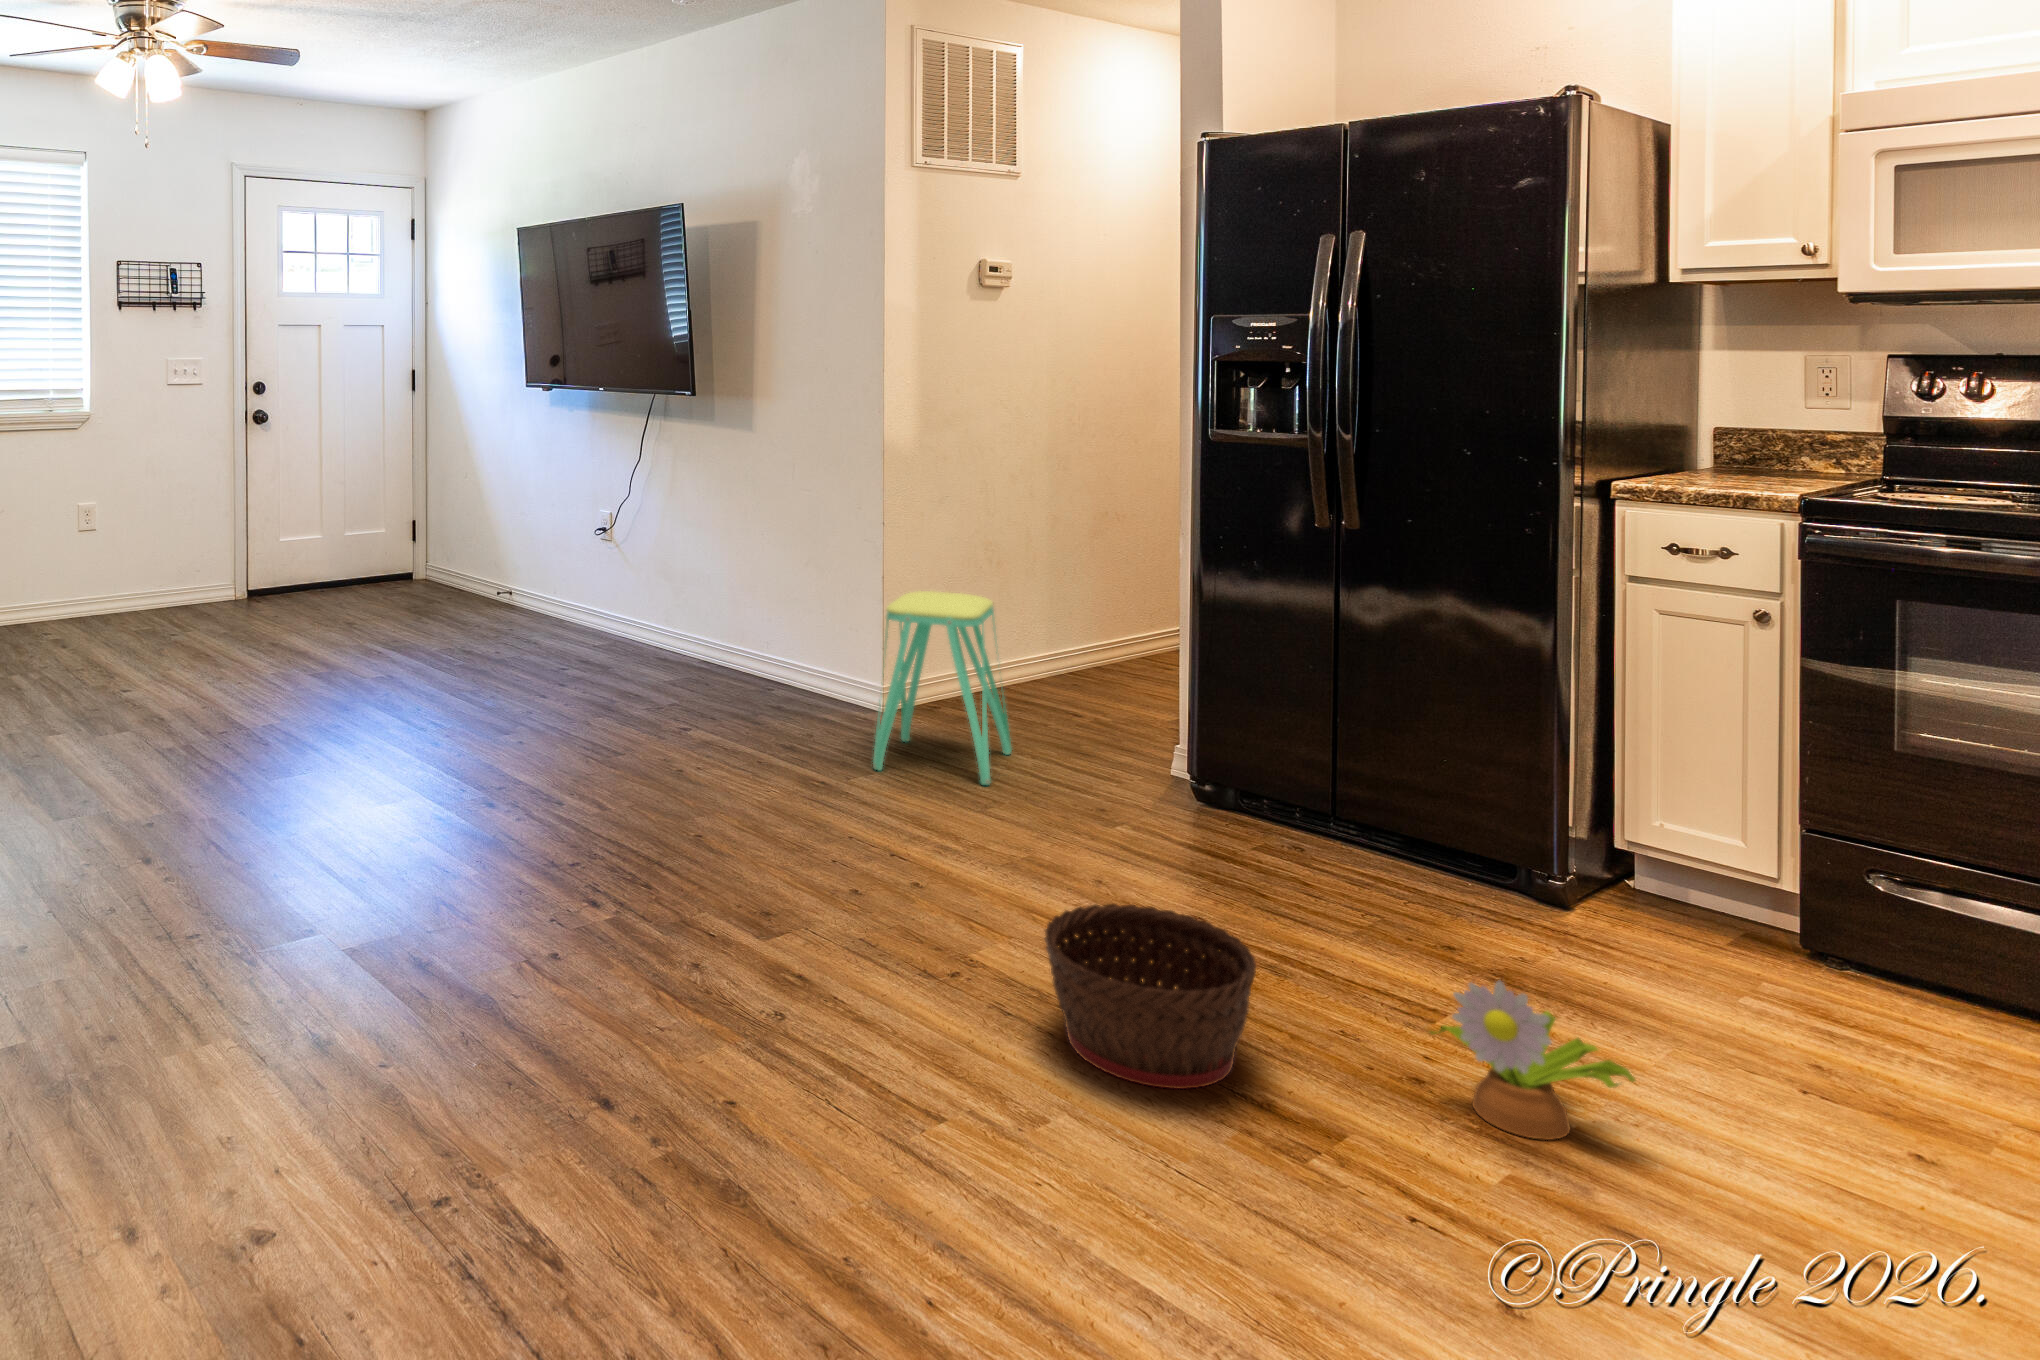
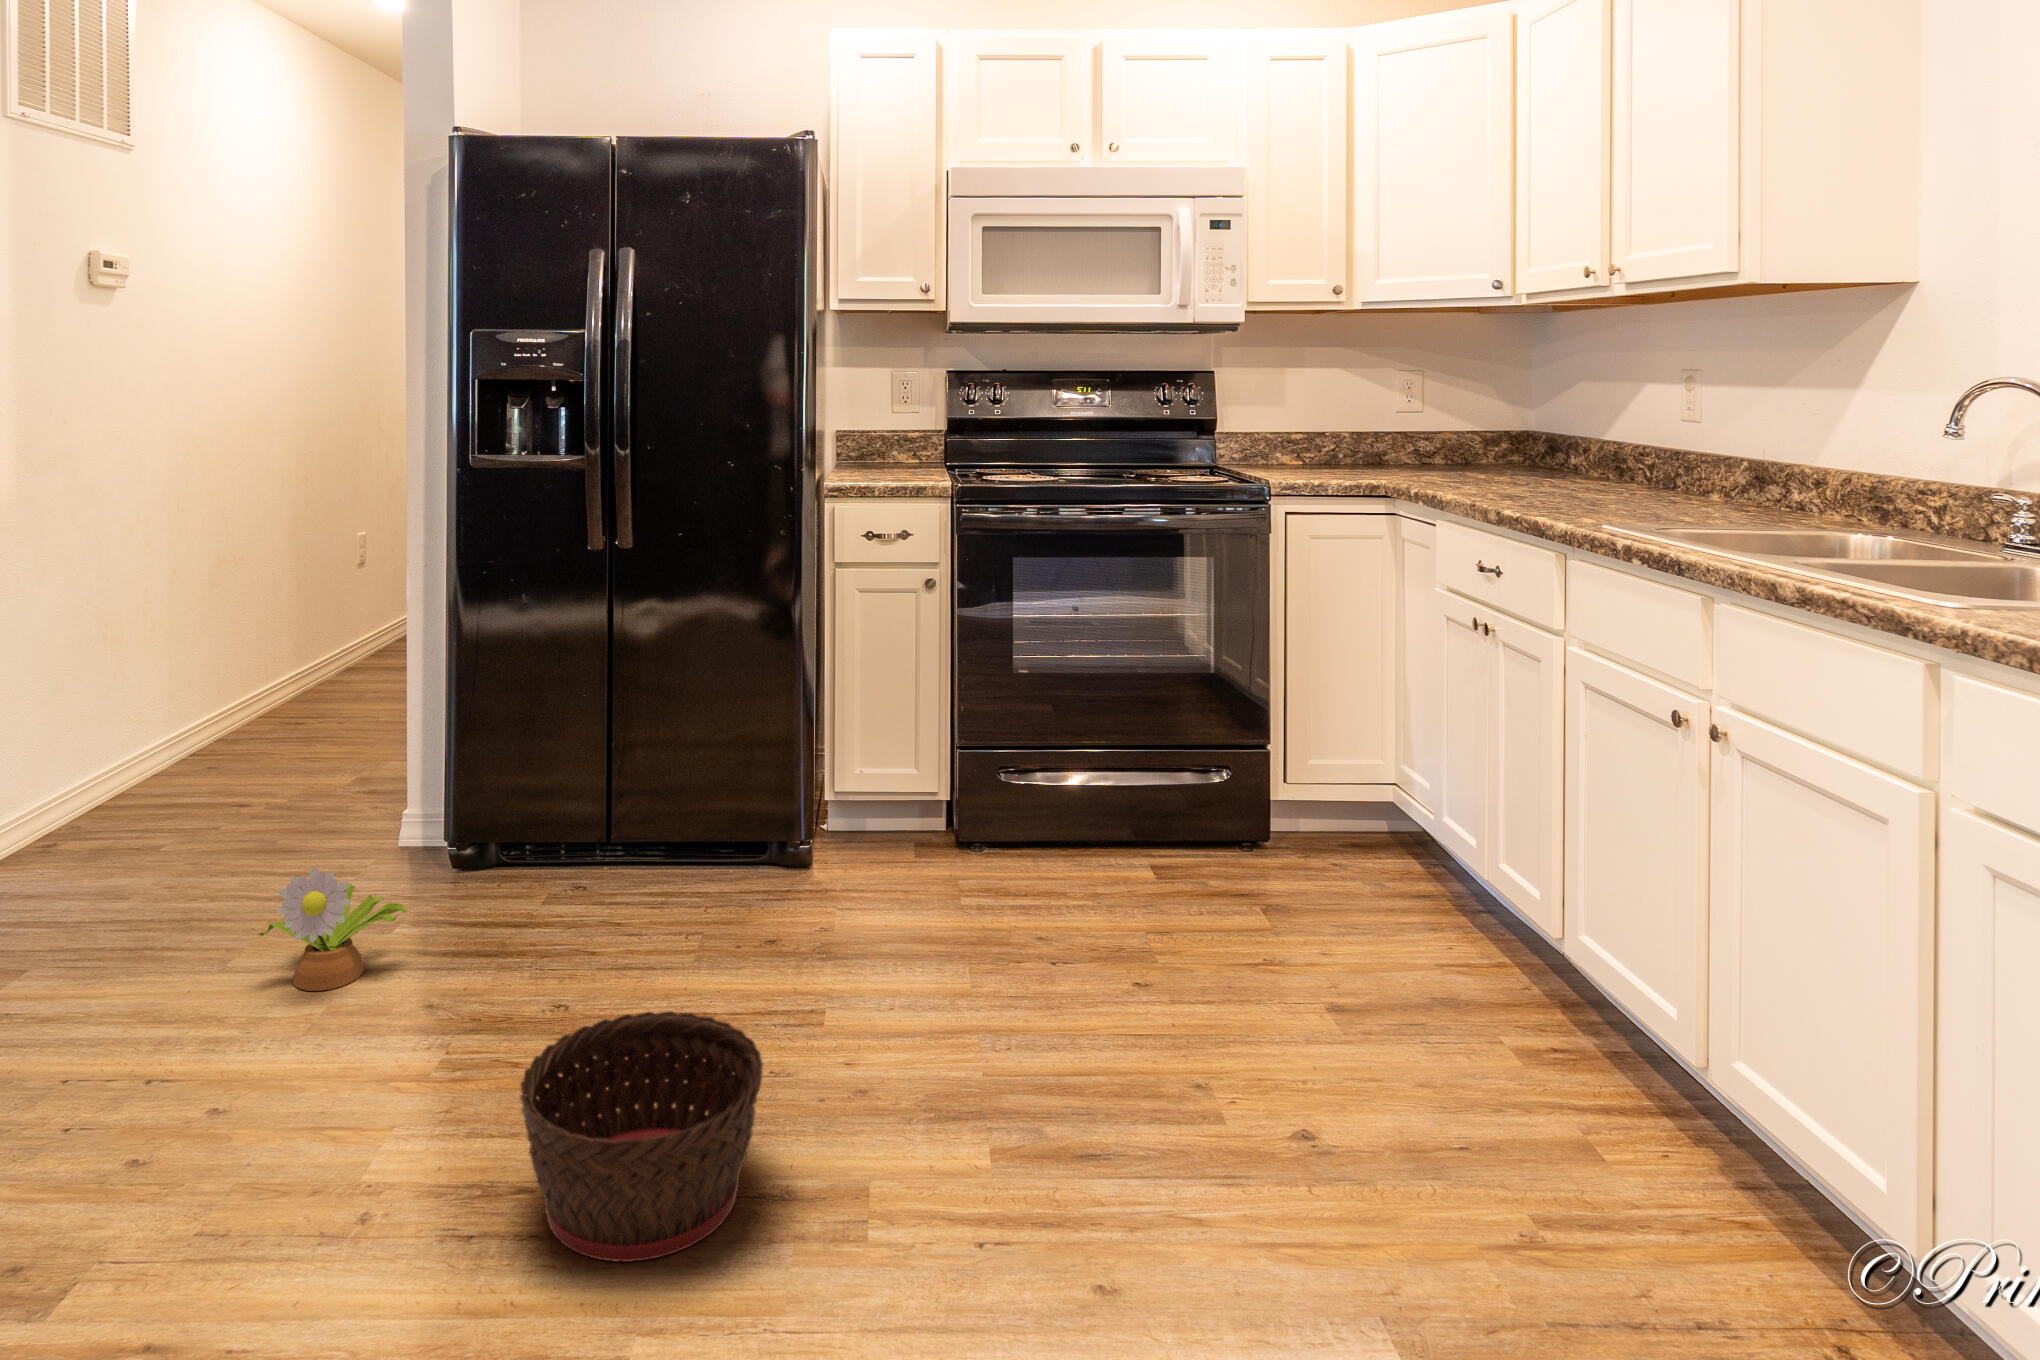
stool: present [873,591,1012,785] -> none [22,687,211,972]
decorative plant: present [1430,981,1635,1140] -> present [258,866,407,991]

